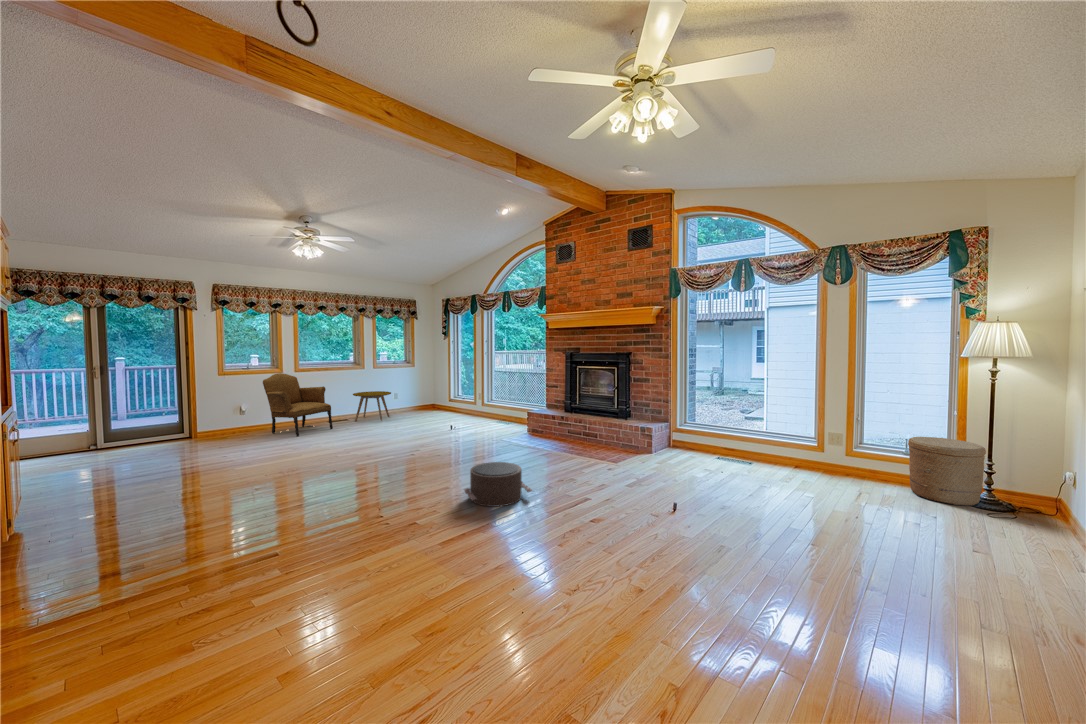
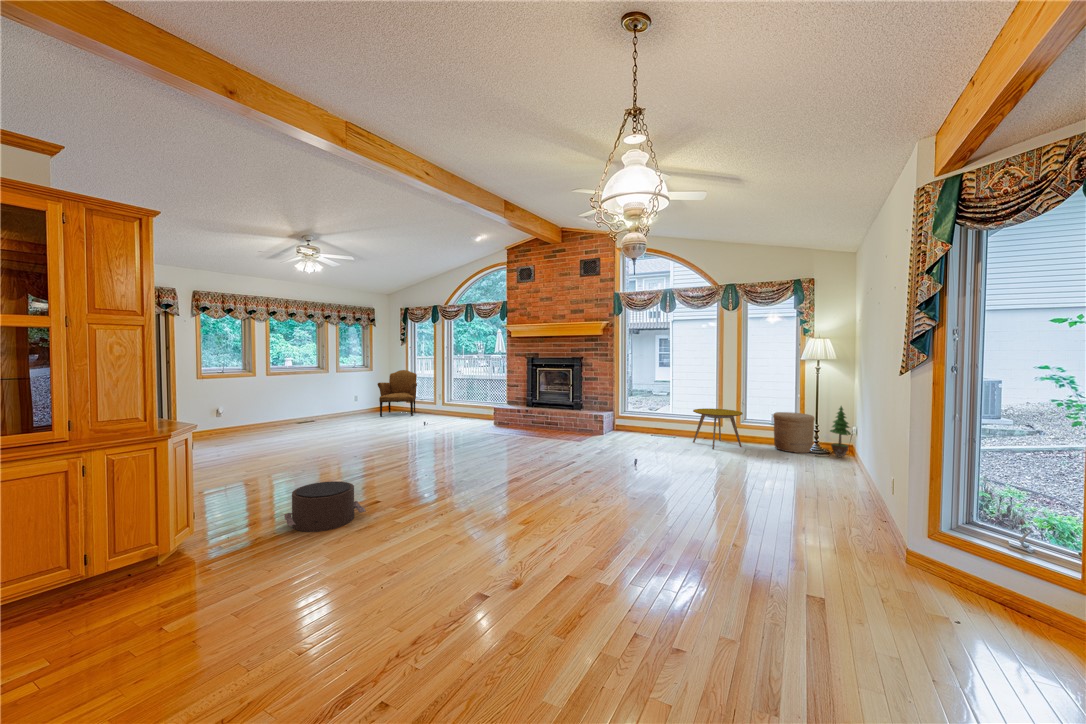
armchair: present [263,373,333,437] -> present [377,370,417,417]
side table: present [353,391,391,422] -> present [693,409,743,449]
potted tree: none [1018,434,1065,520] -> present [830,406,851,457]
pouf: present [464,462,532,507] -> present [284,481,366,532]

